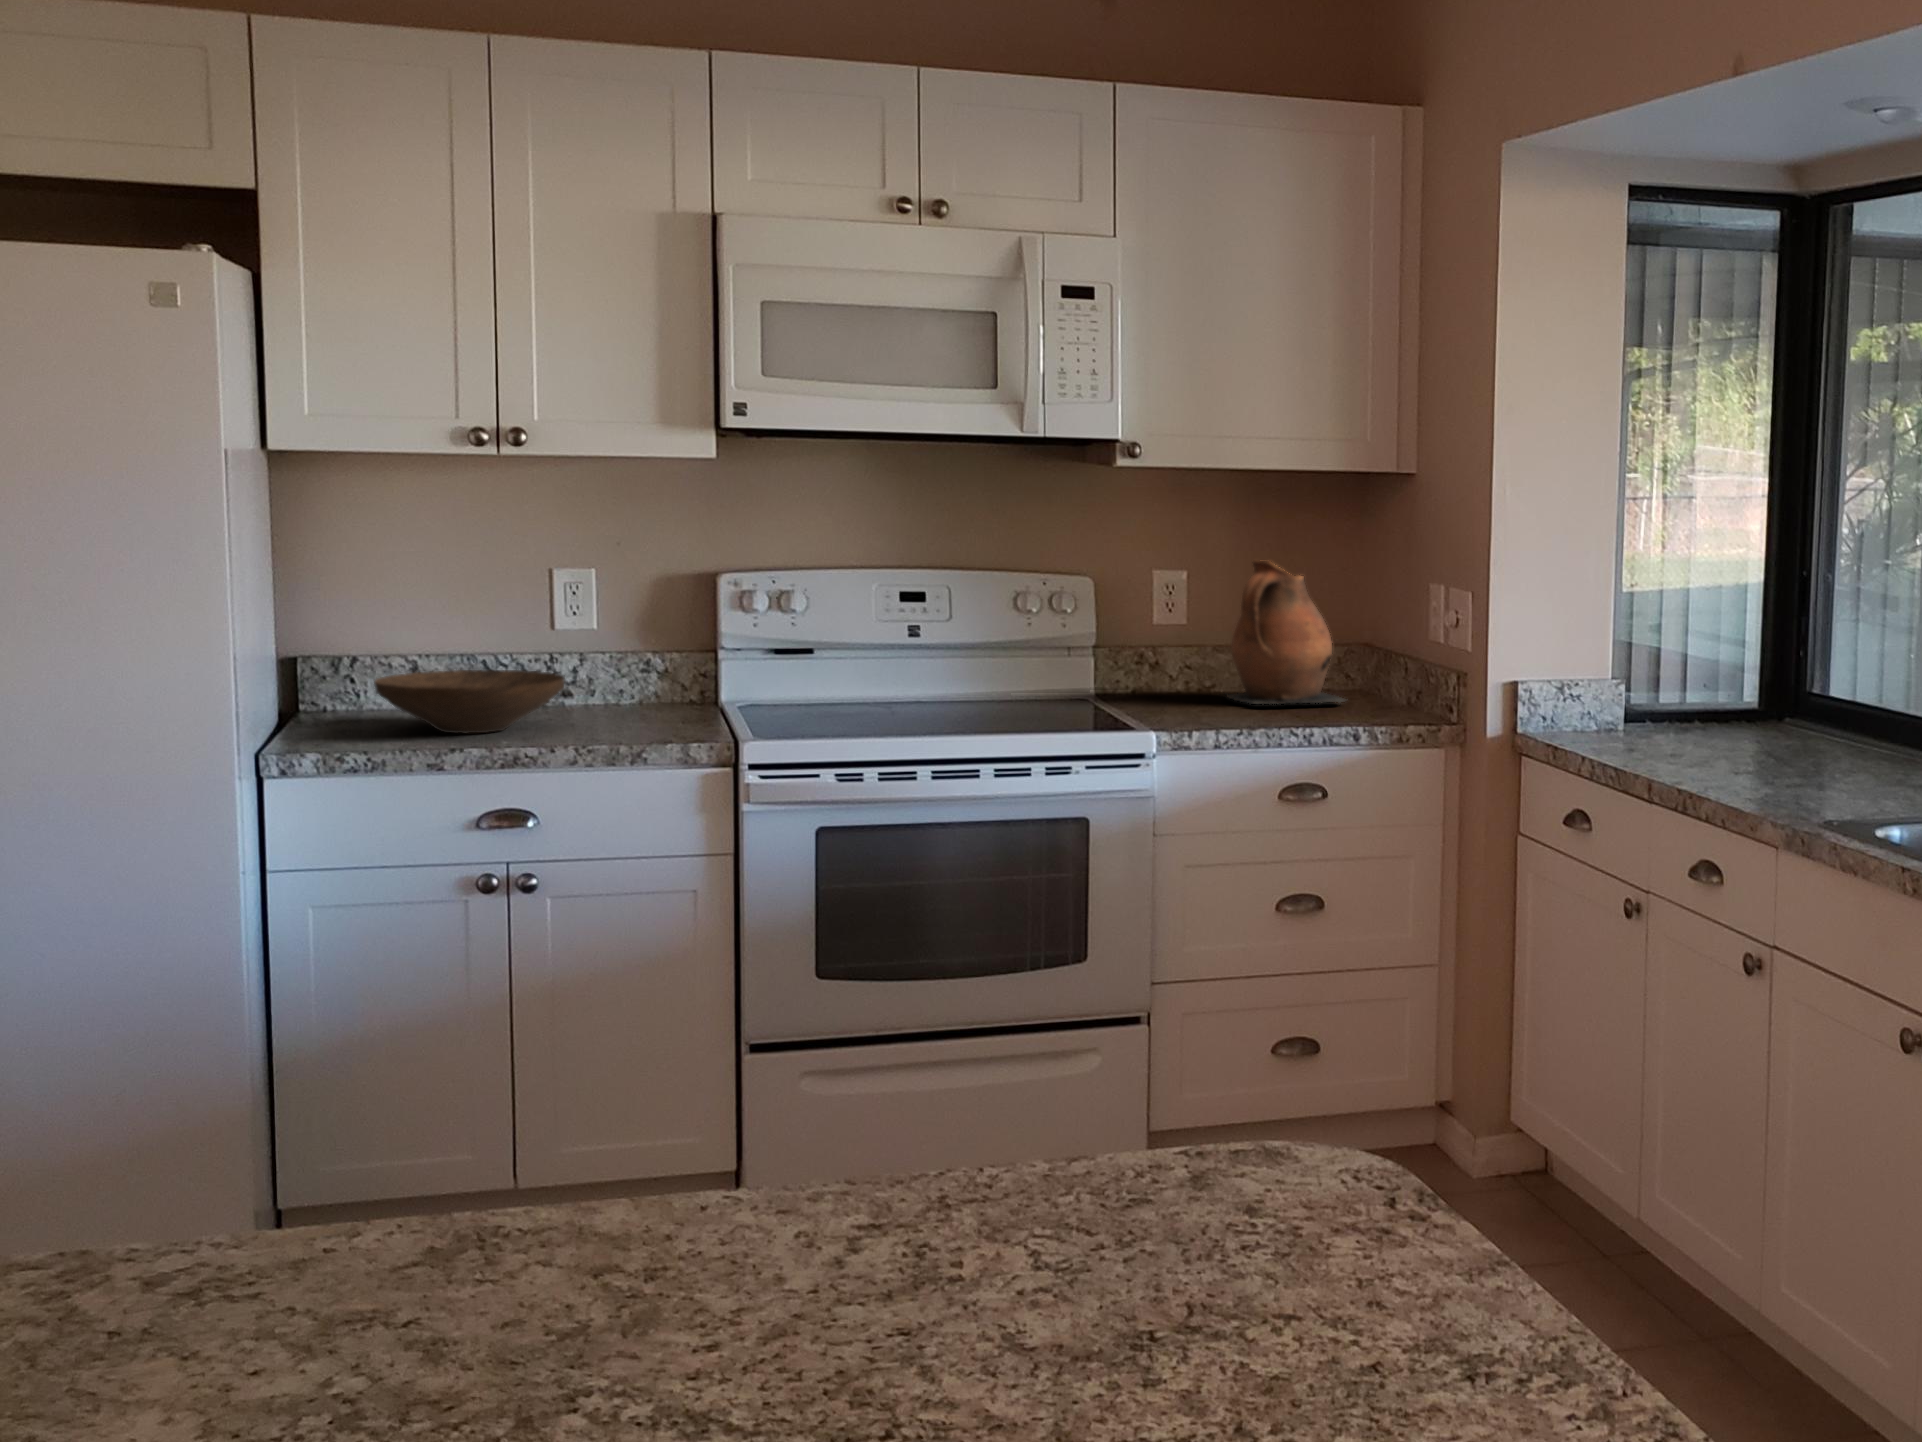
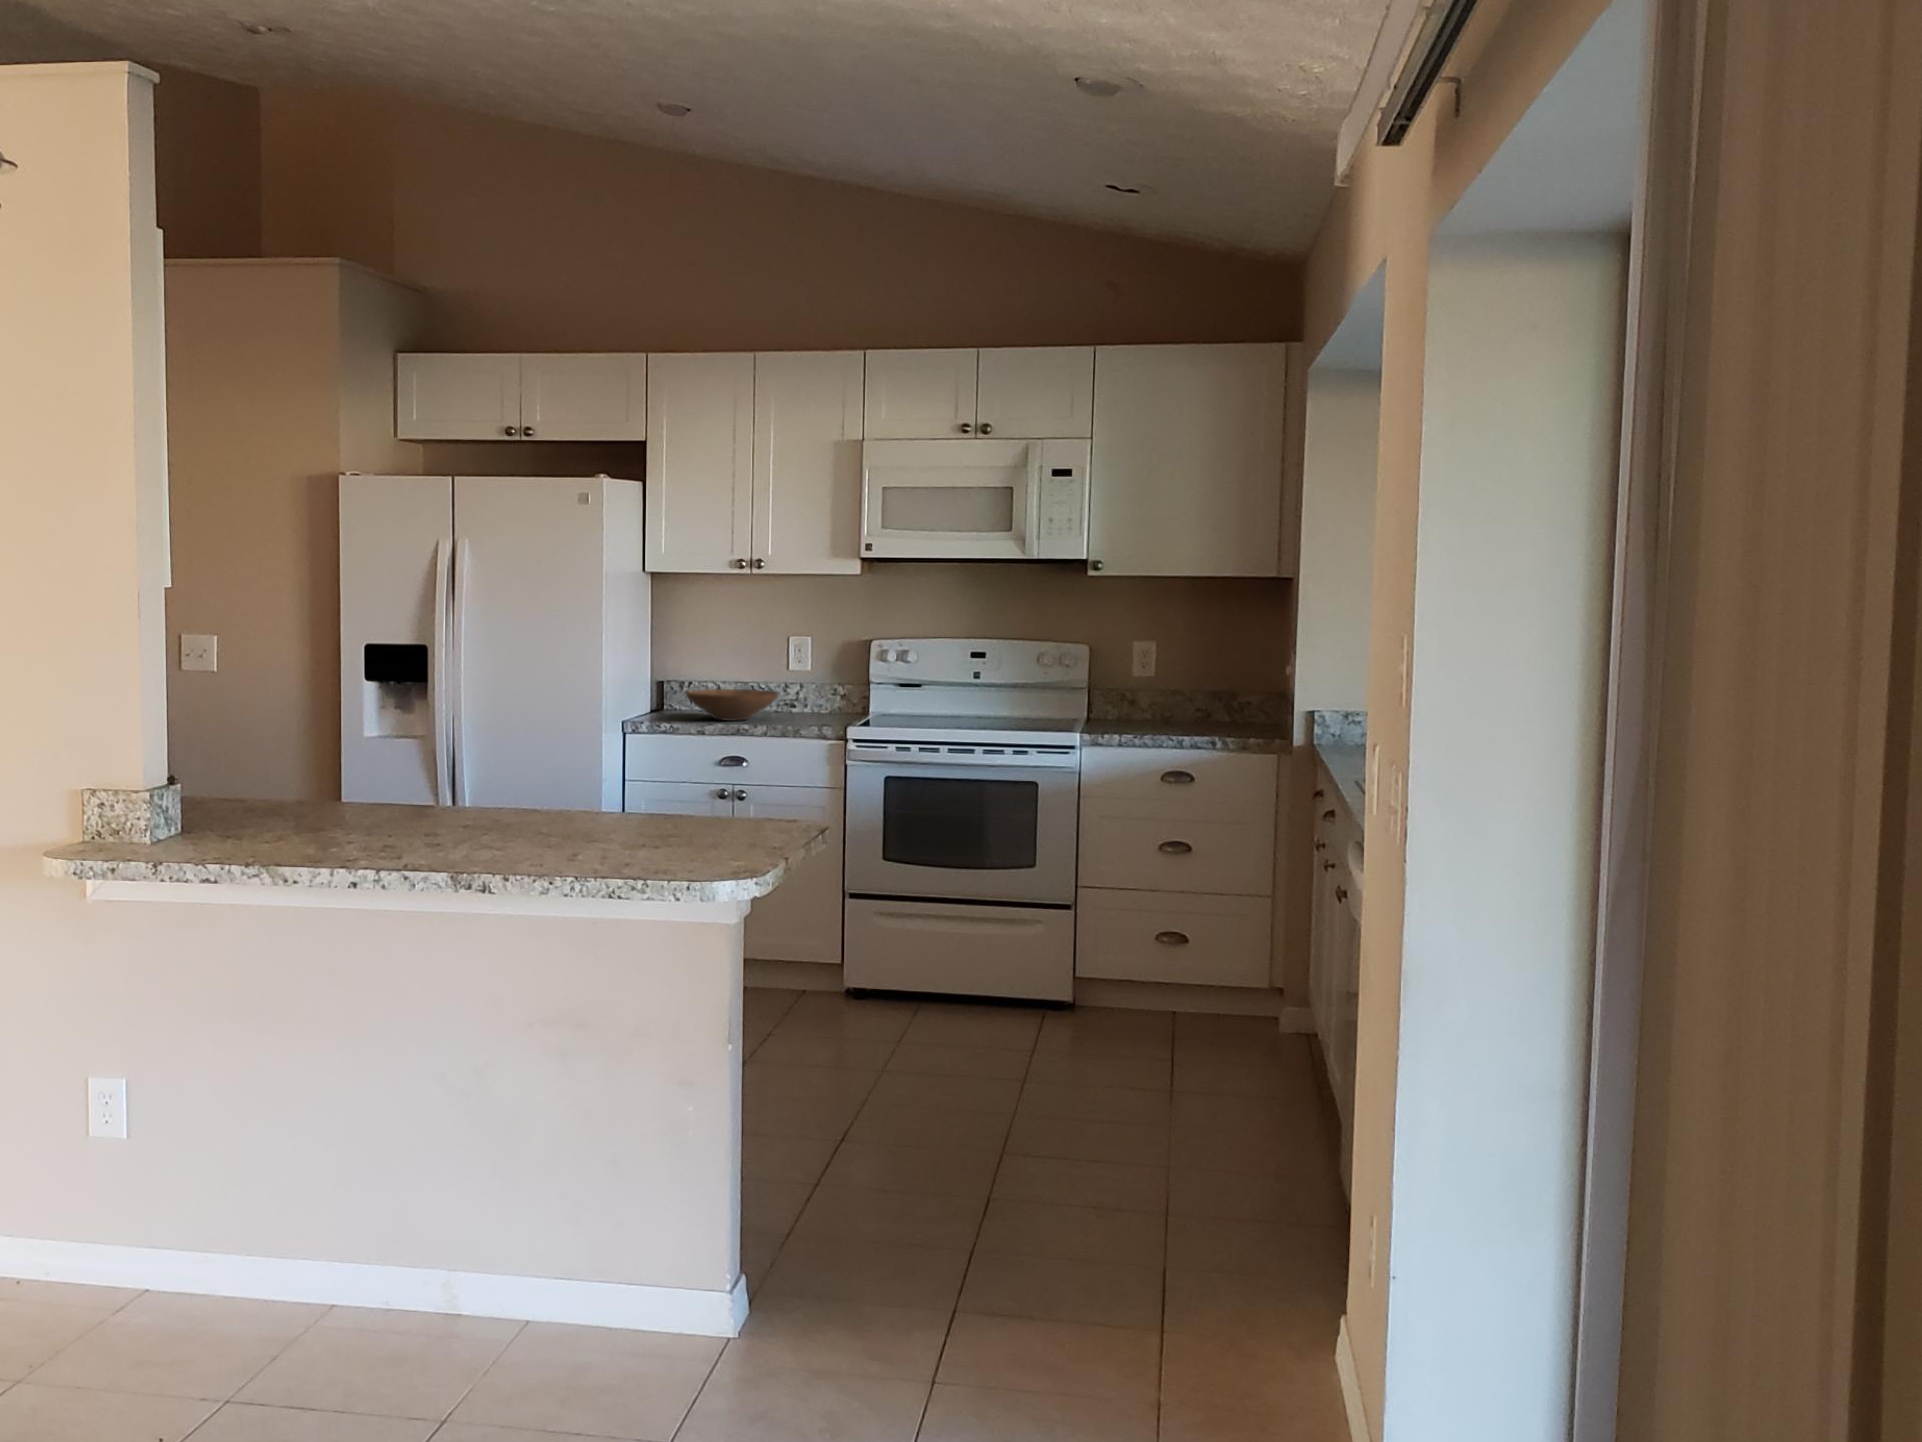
ceramic pitcher: present [1225,560,1345,704] -> none [1160,634,1238,726]

